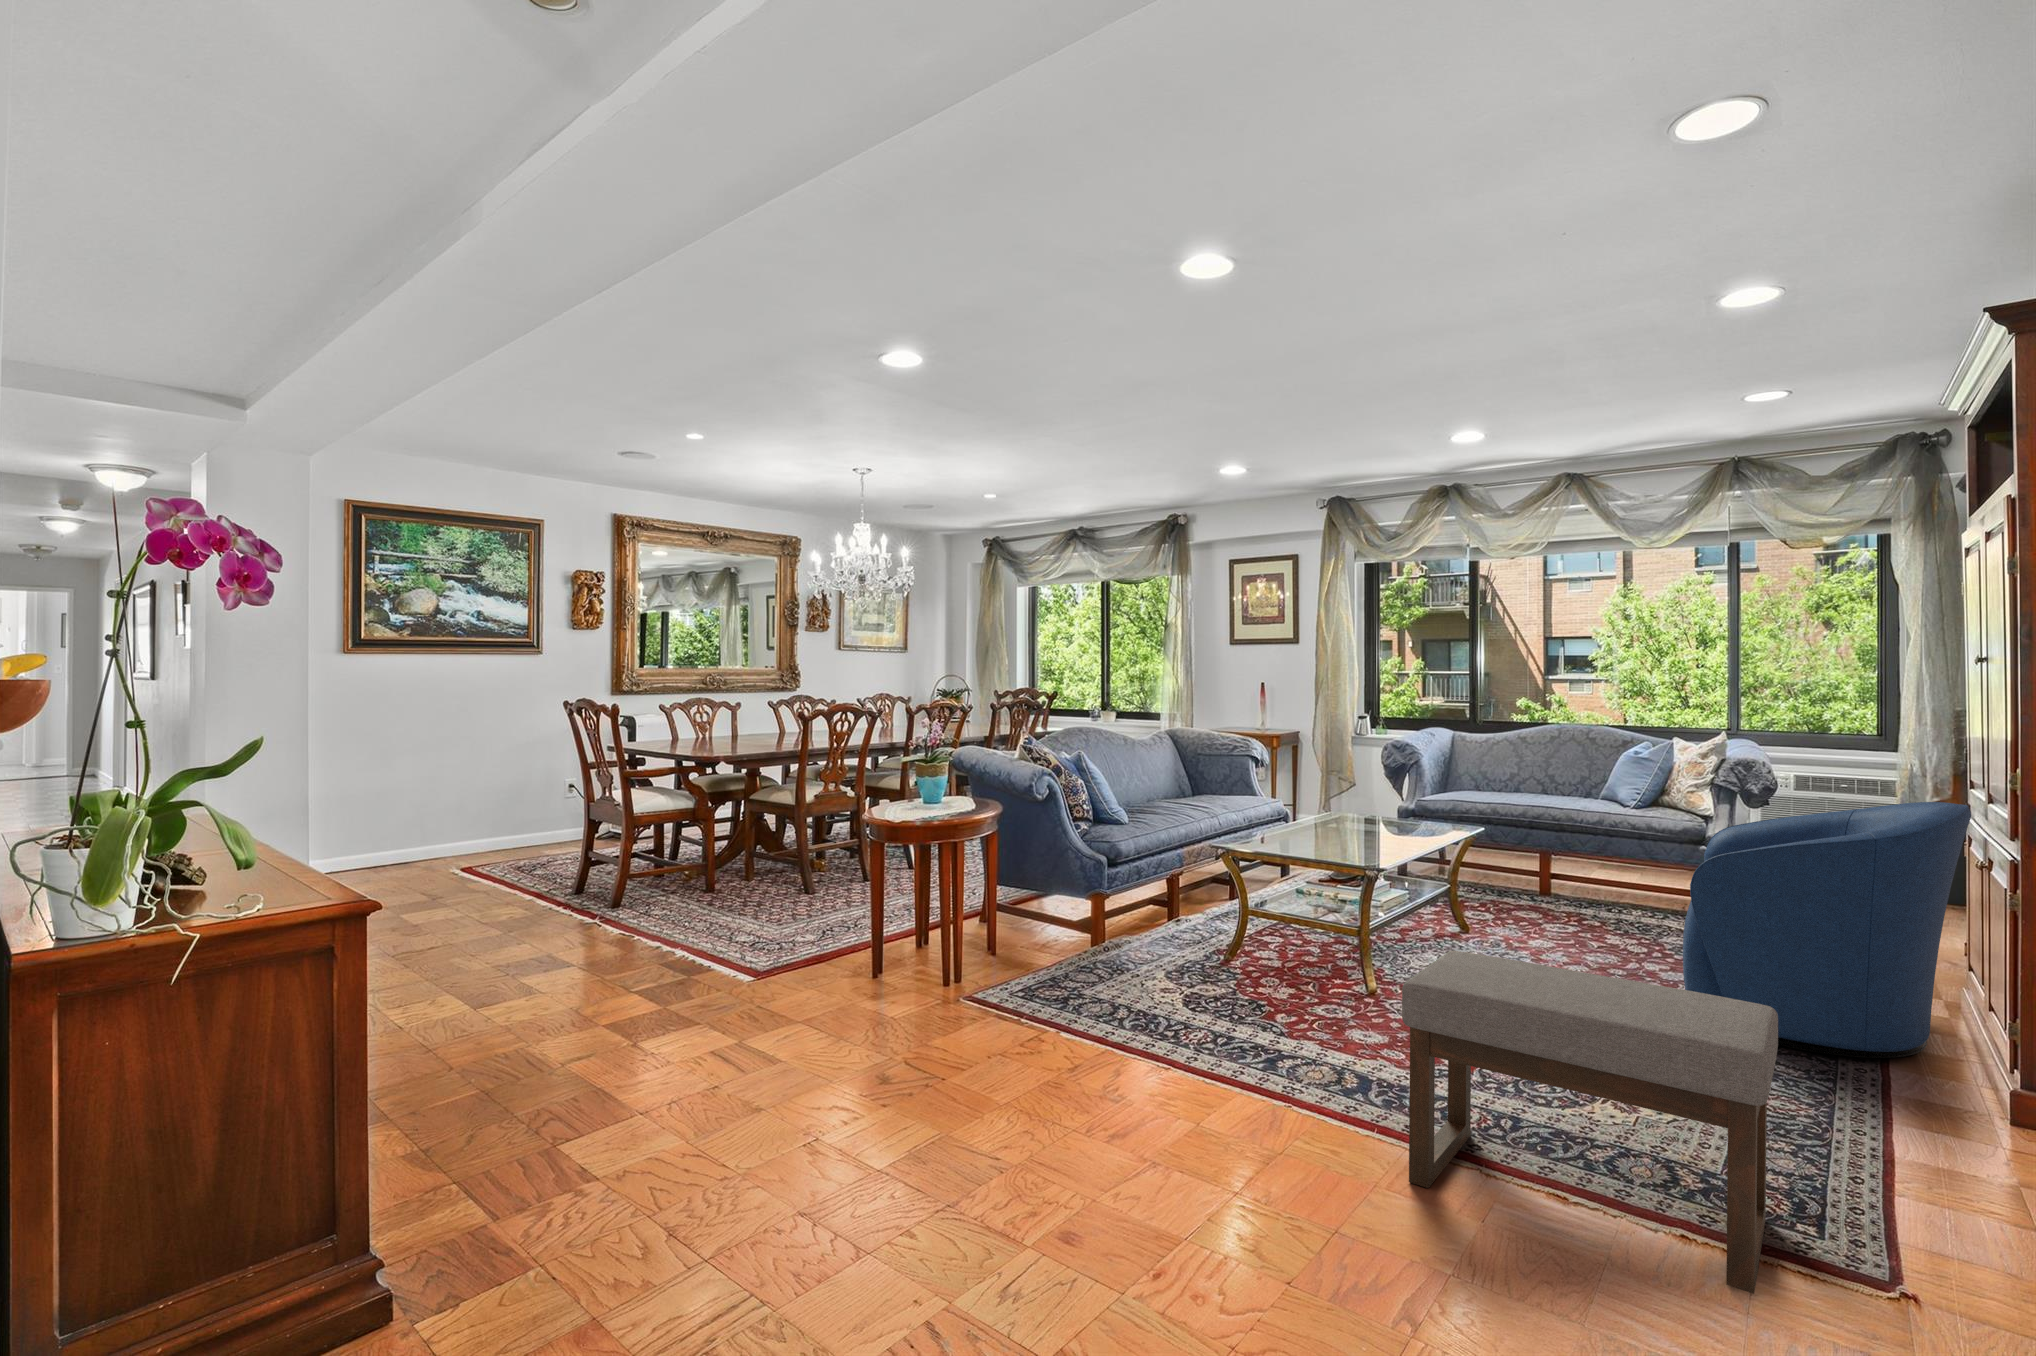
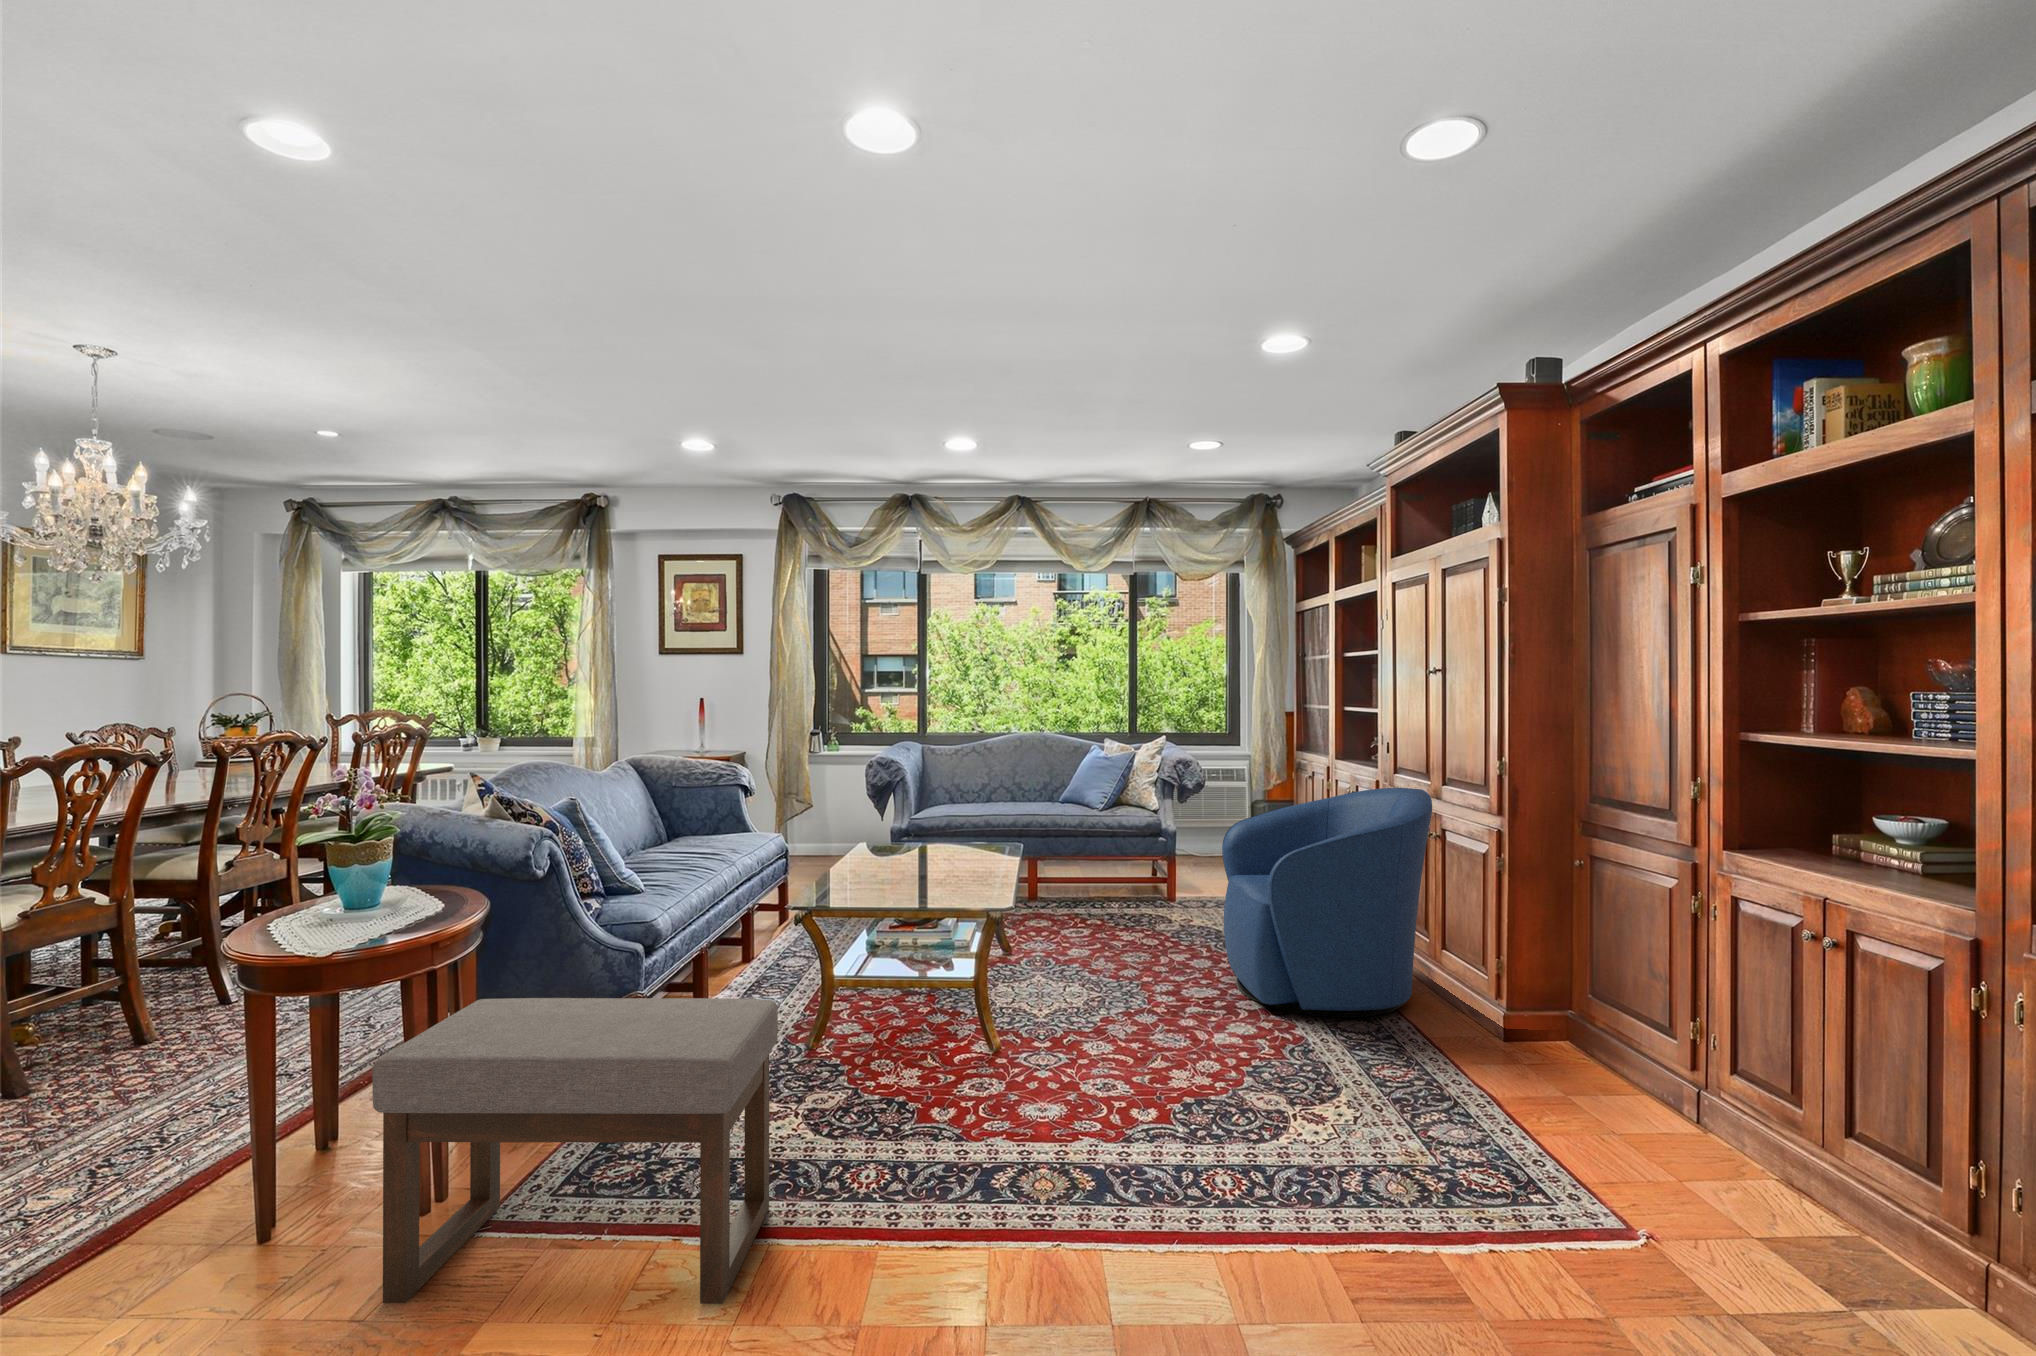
ottoman: present [1402,951,1778,1294] -> present [372,998,778,1304]

